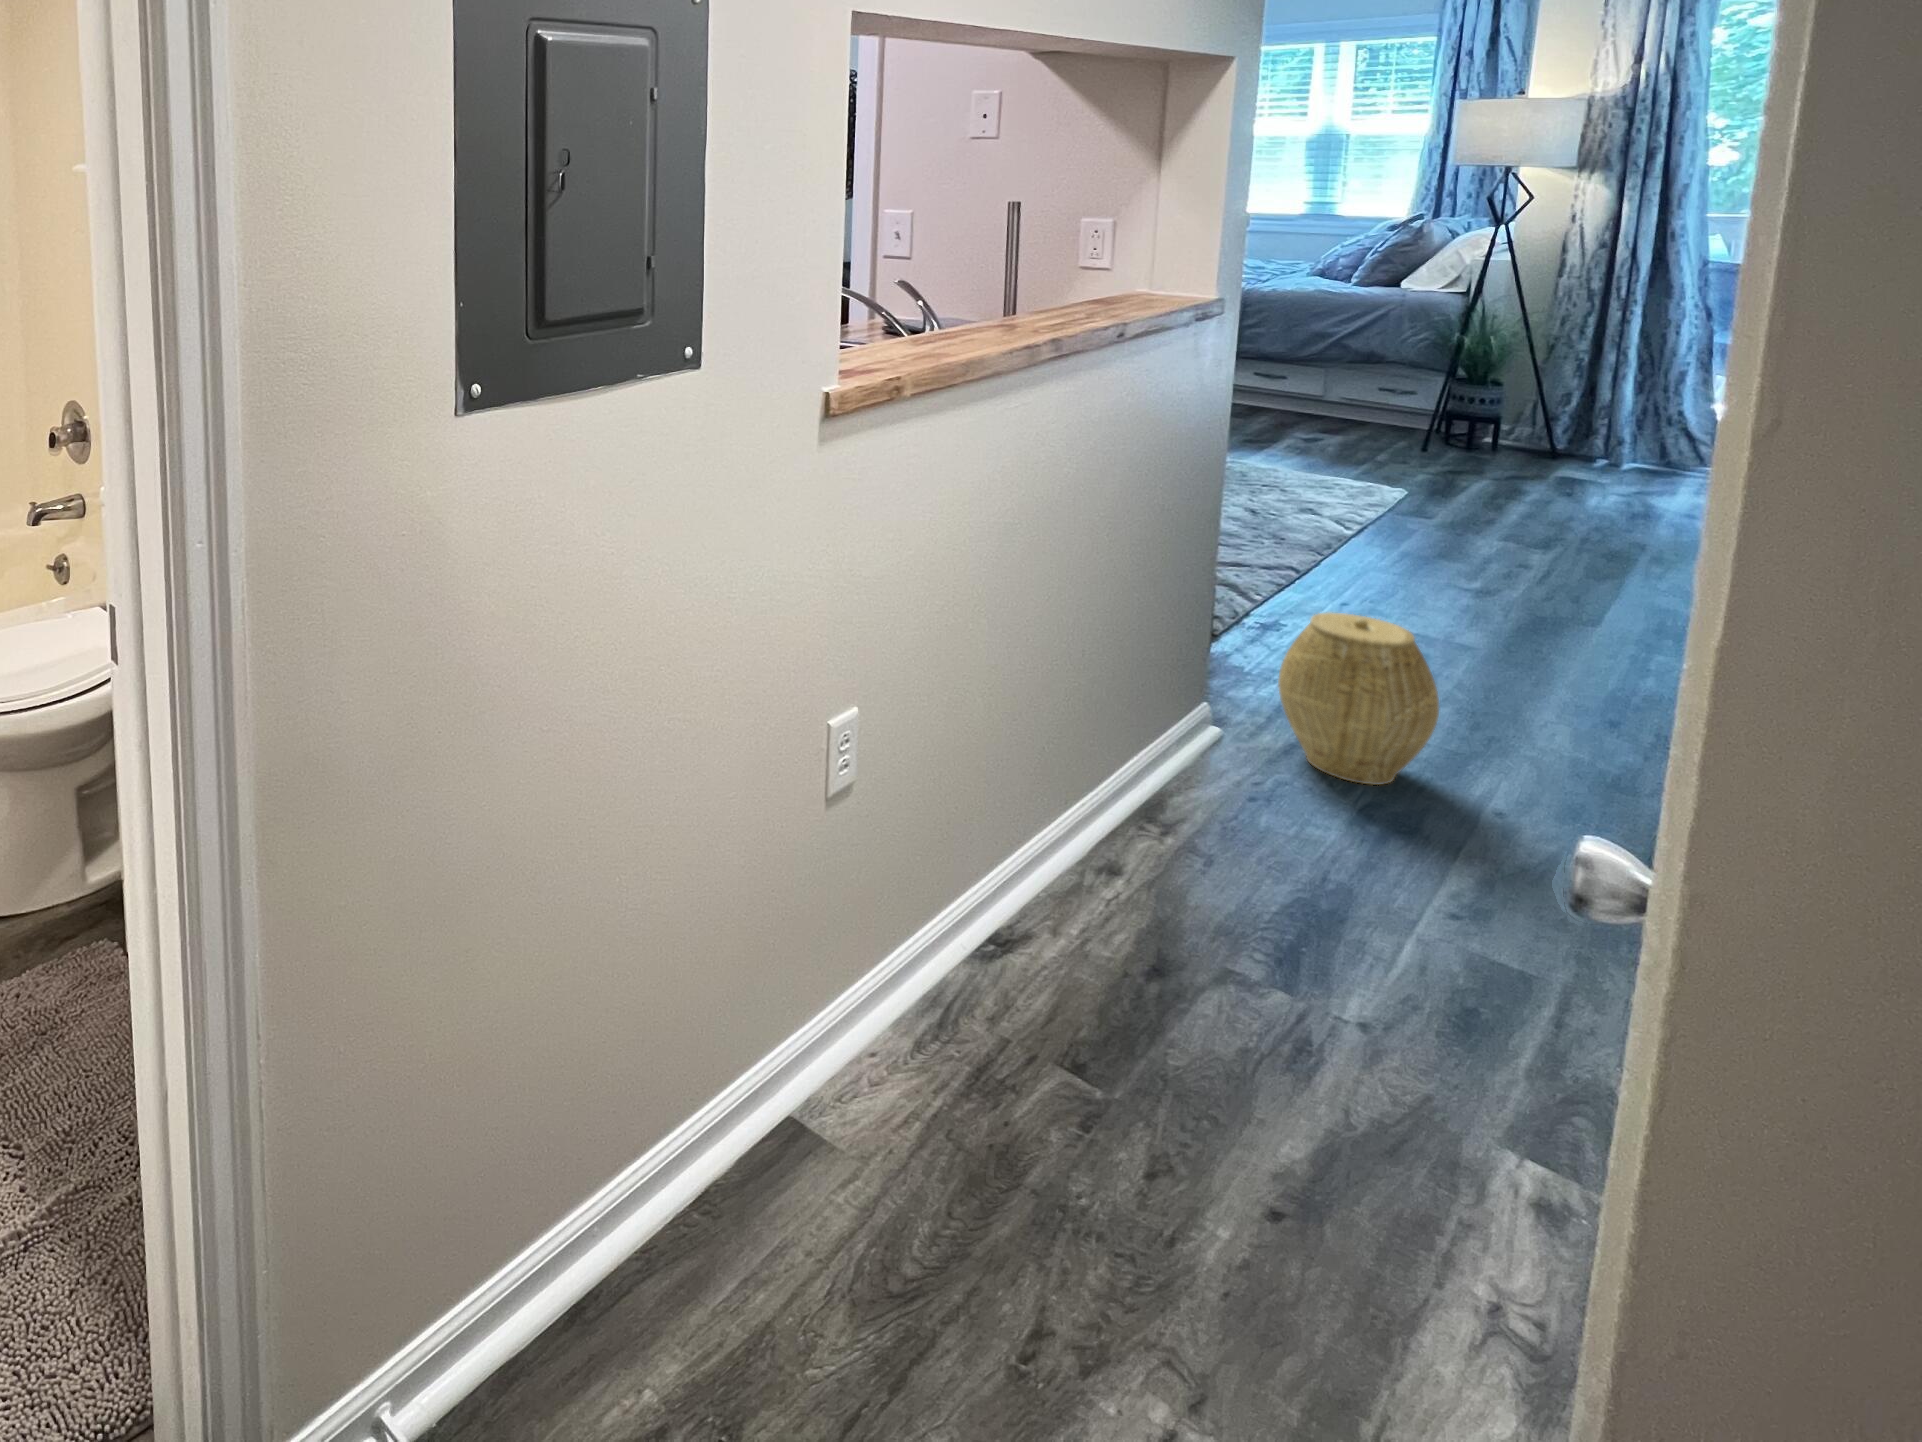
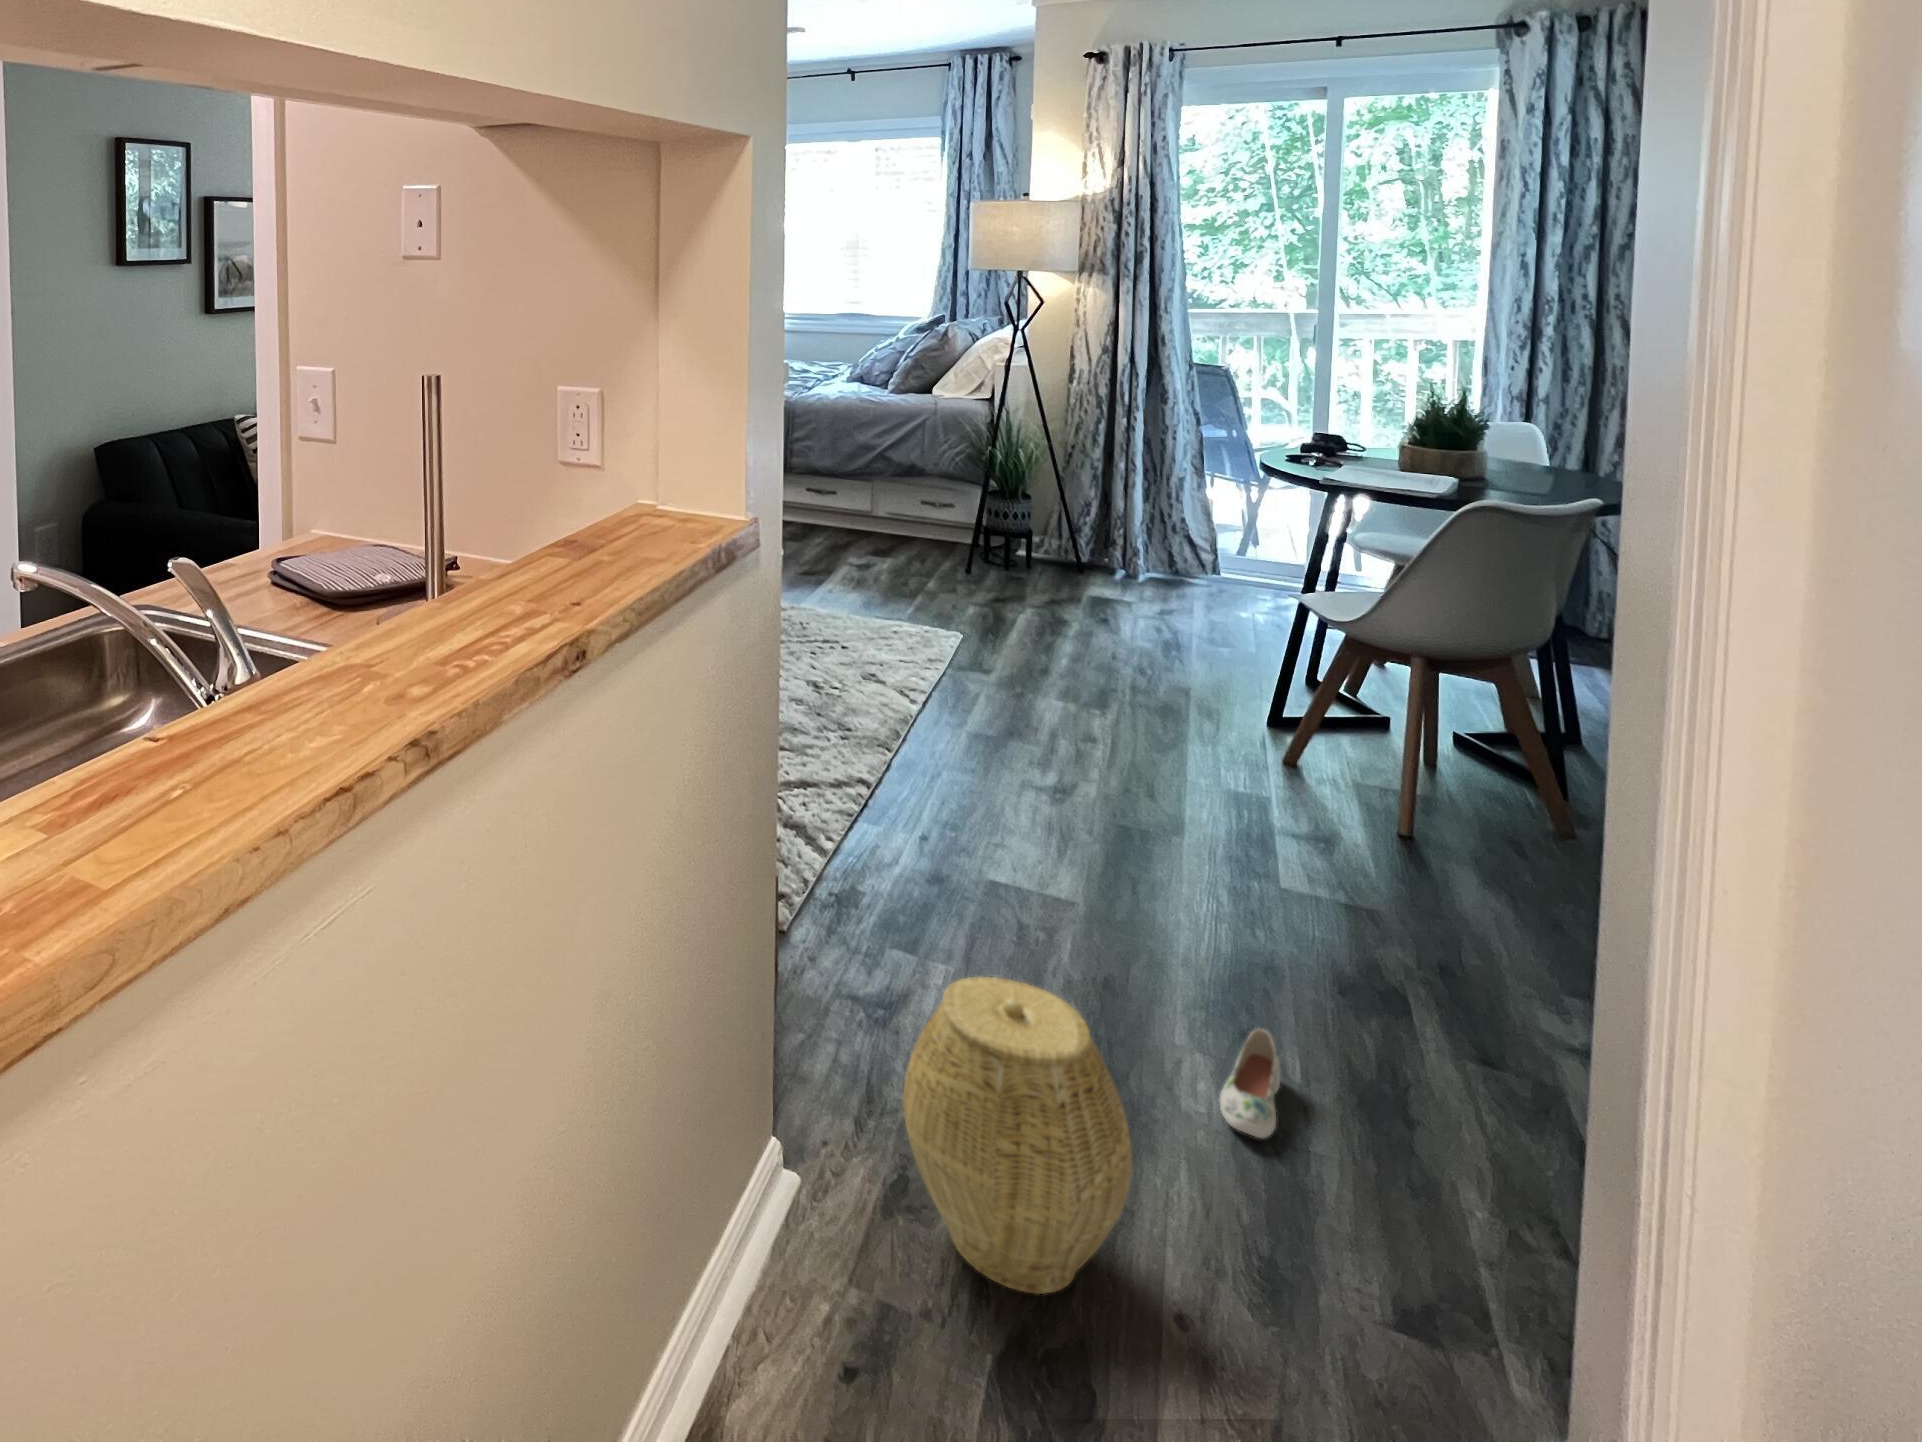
shoe: none [1538,702,1598,755] -> present [1220,1029,1280,1139]

